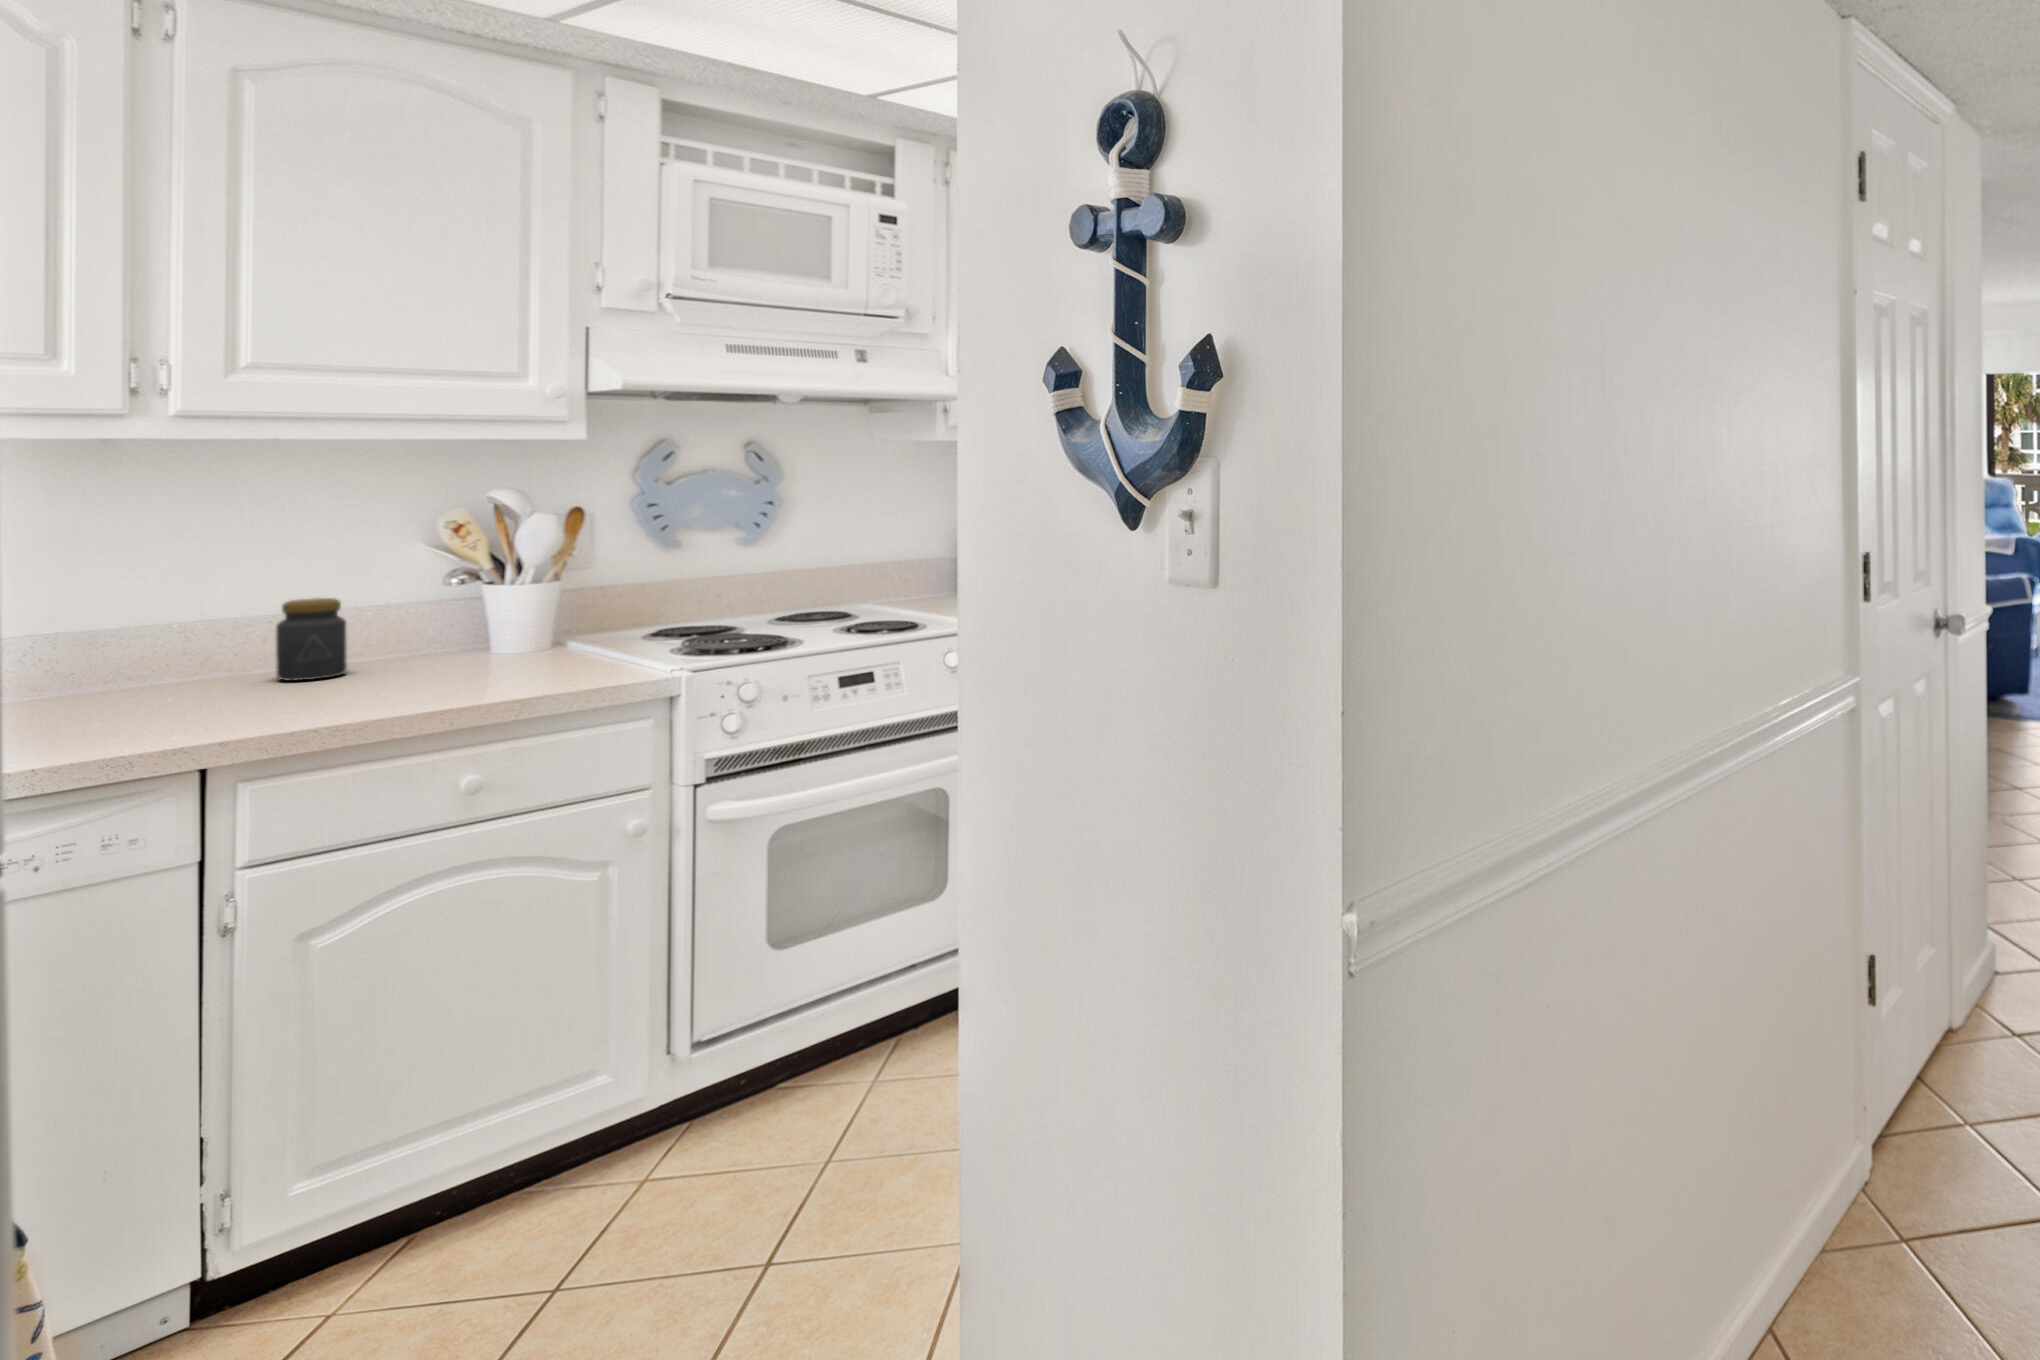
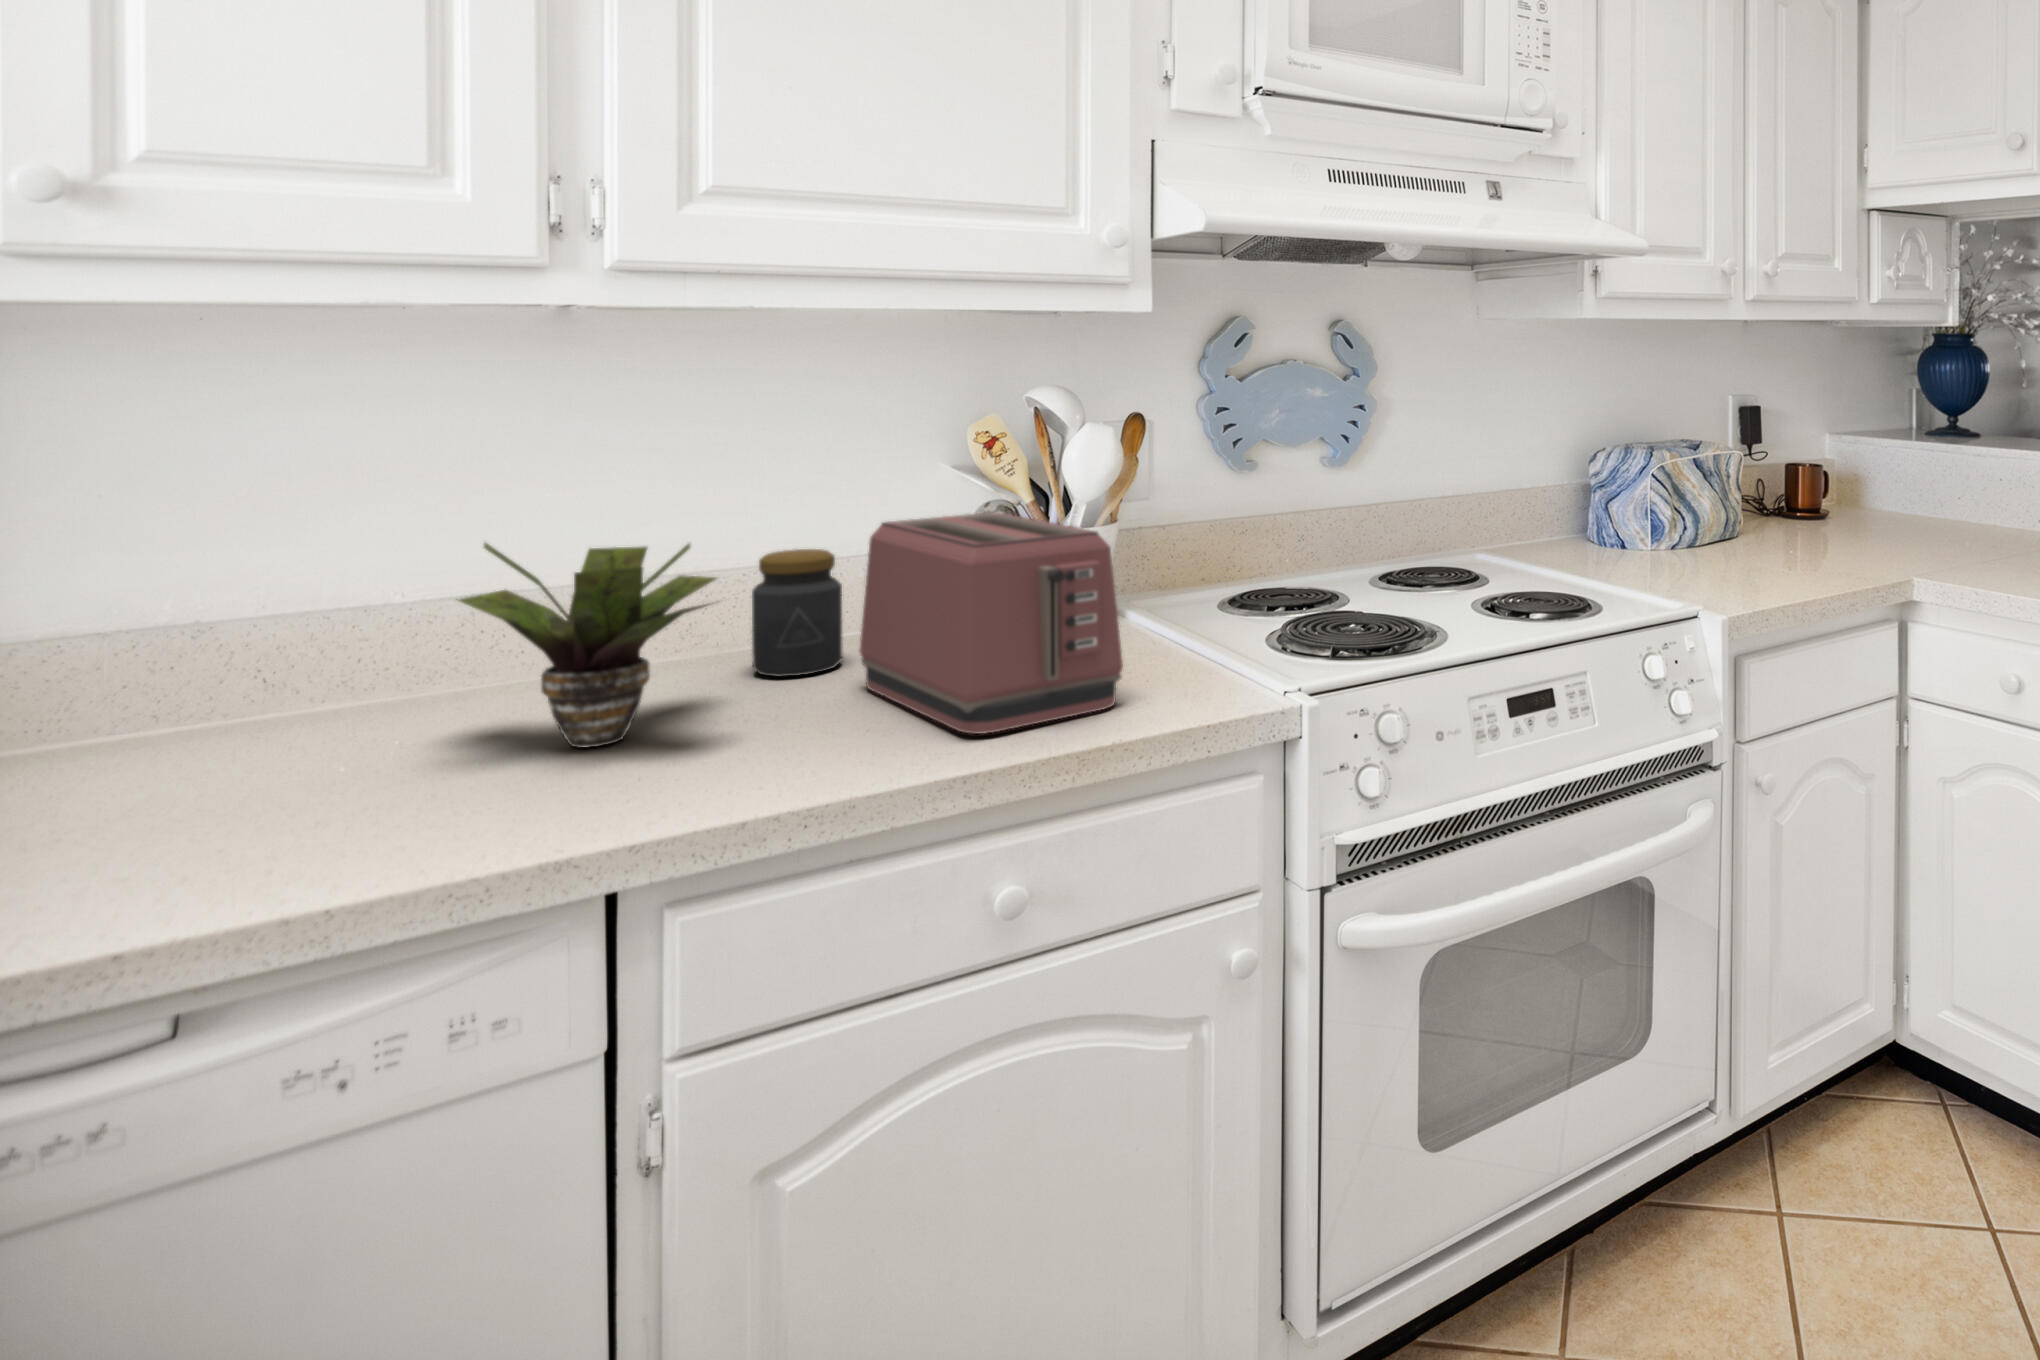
toaster: none [361,569,551,694] -> present [860,512,1123,734]
potted plant: none [63,585,269,713] -> present [456,543,716,748]

